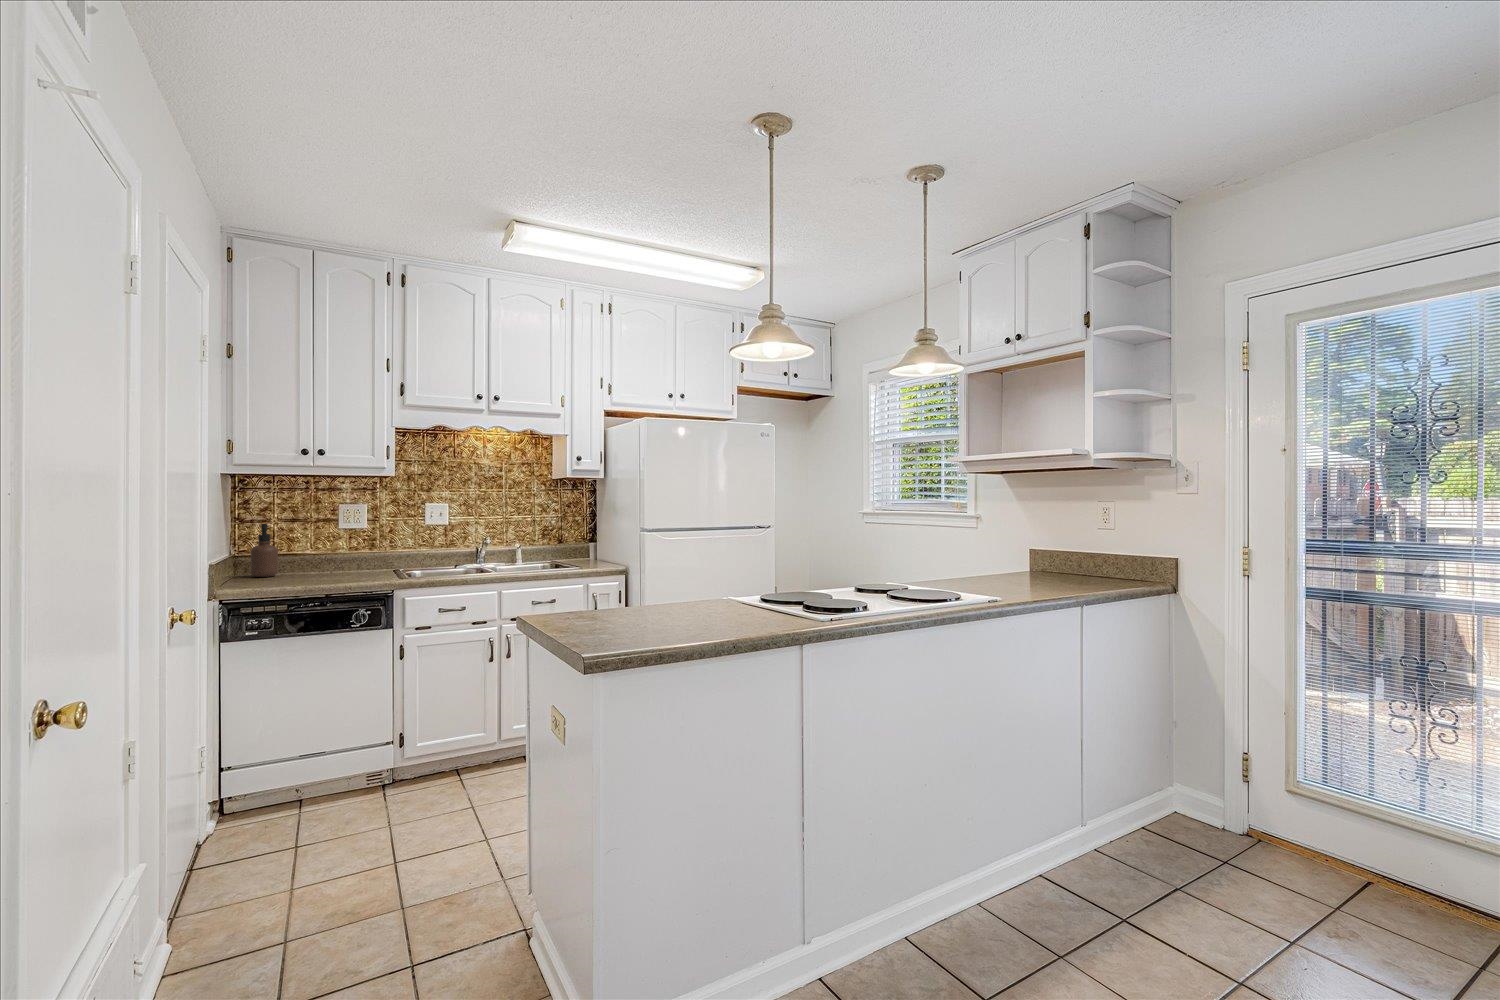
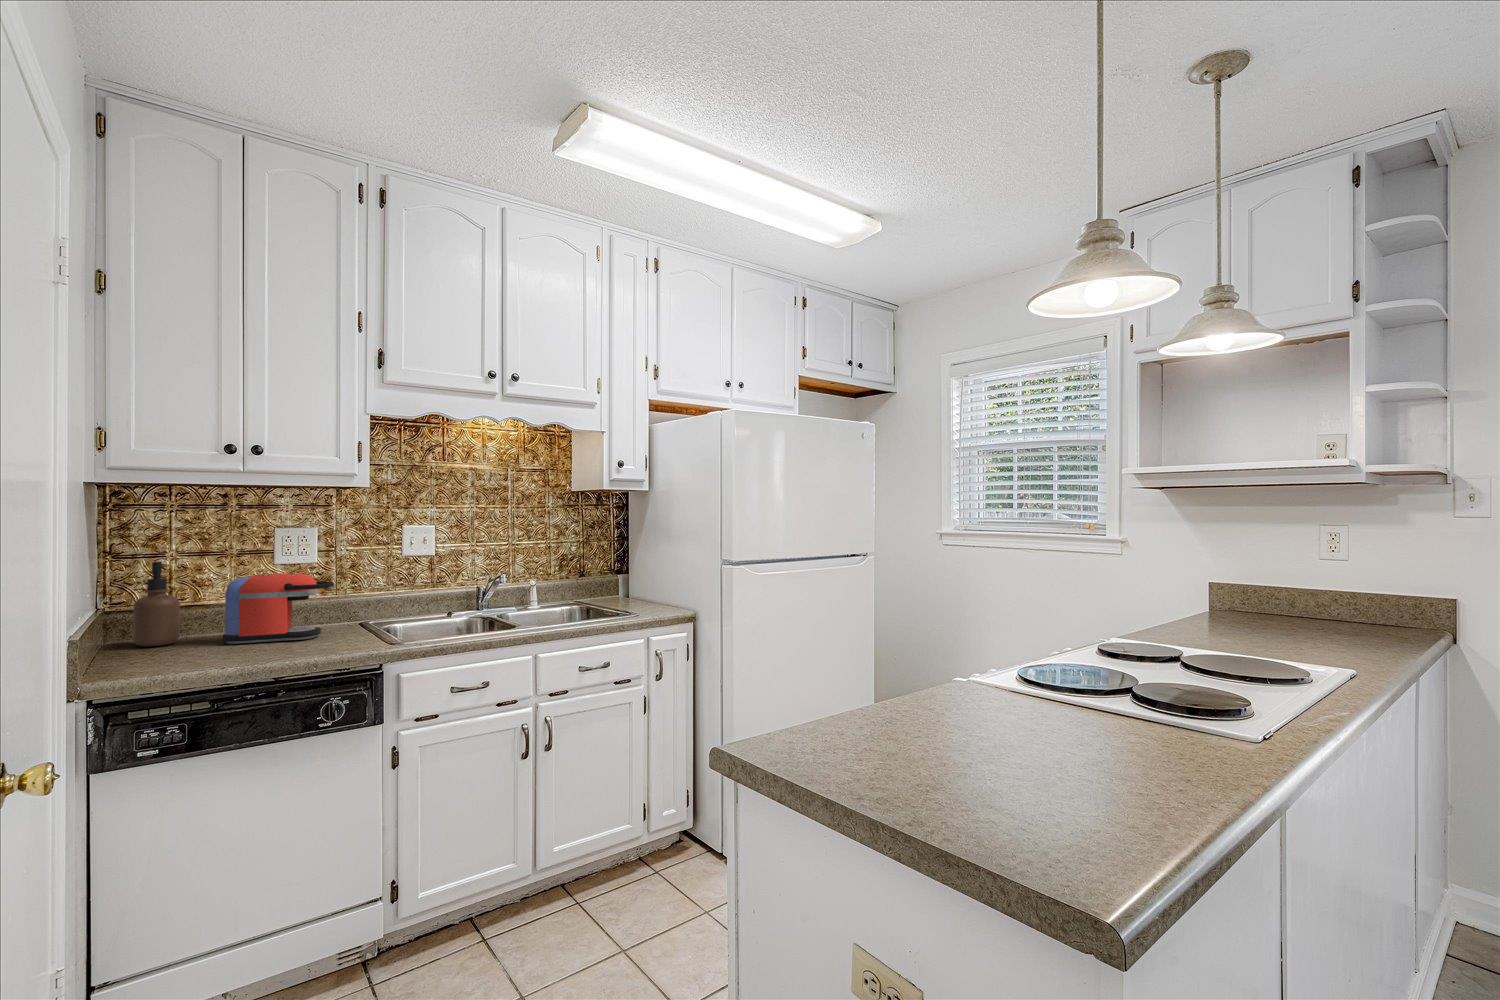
coffee maker: none [303,533,372,577] -> present [222,573,334,644]

